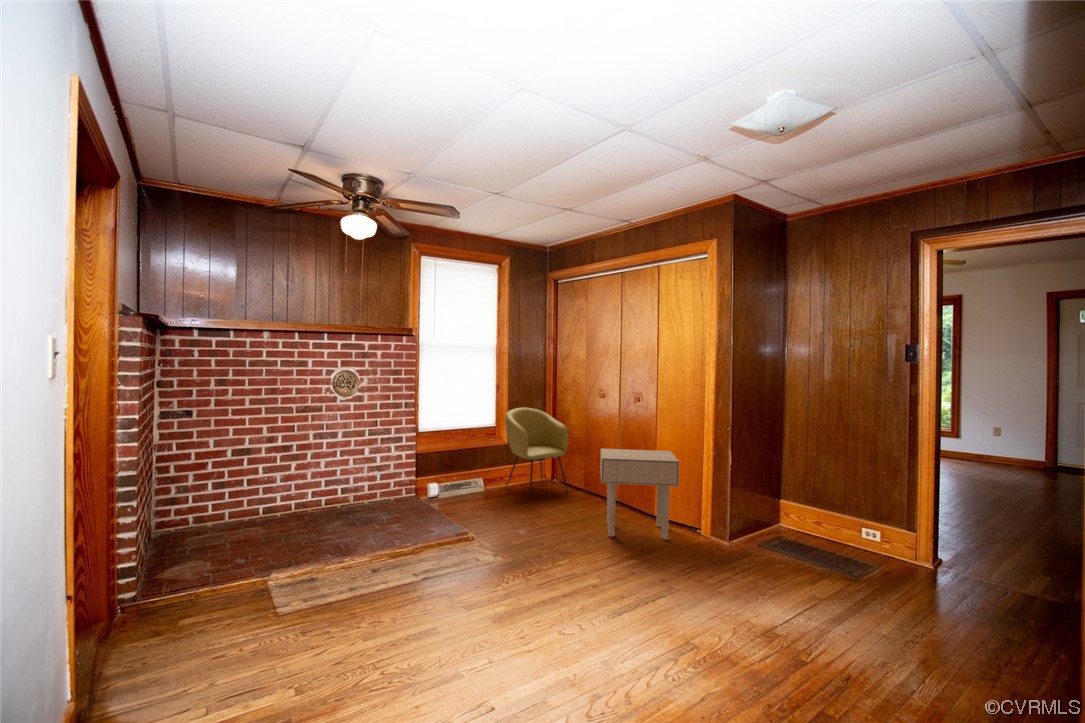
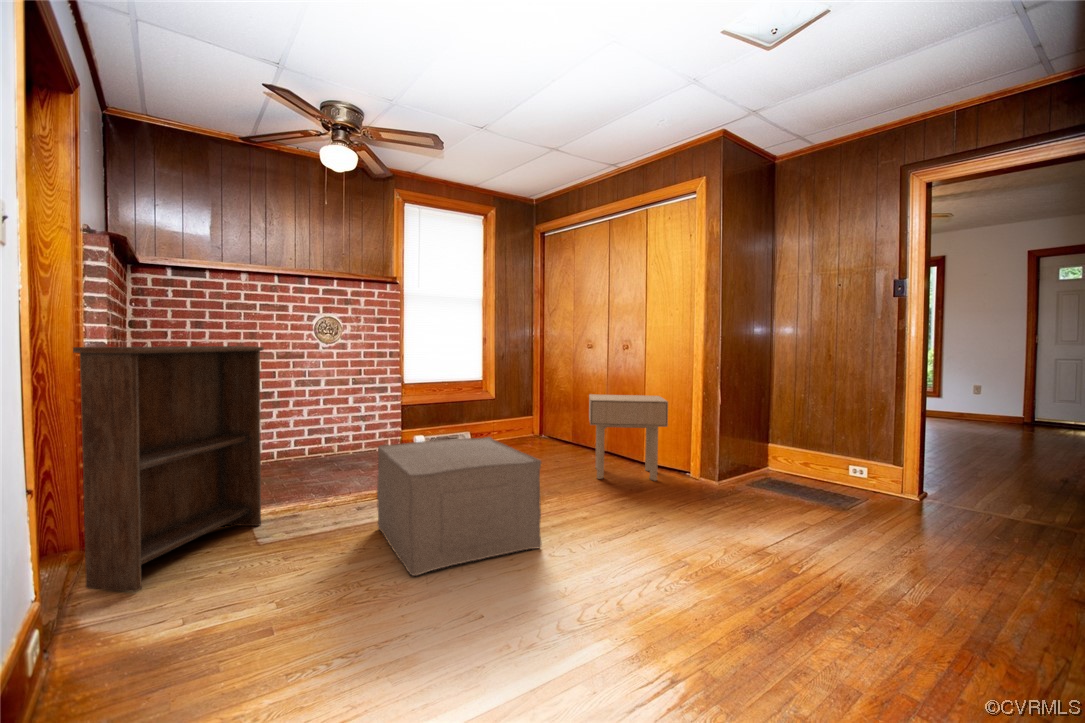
armchair: present [505,408,568,498] -> none [492,362,557,450]
bookshelf: none [111,415,285,671] -> present [73,346,264,592]
ottoman: none [392,502,552,657] -> present [377,437,541,576]

